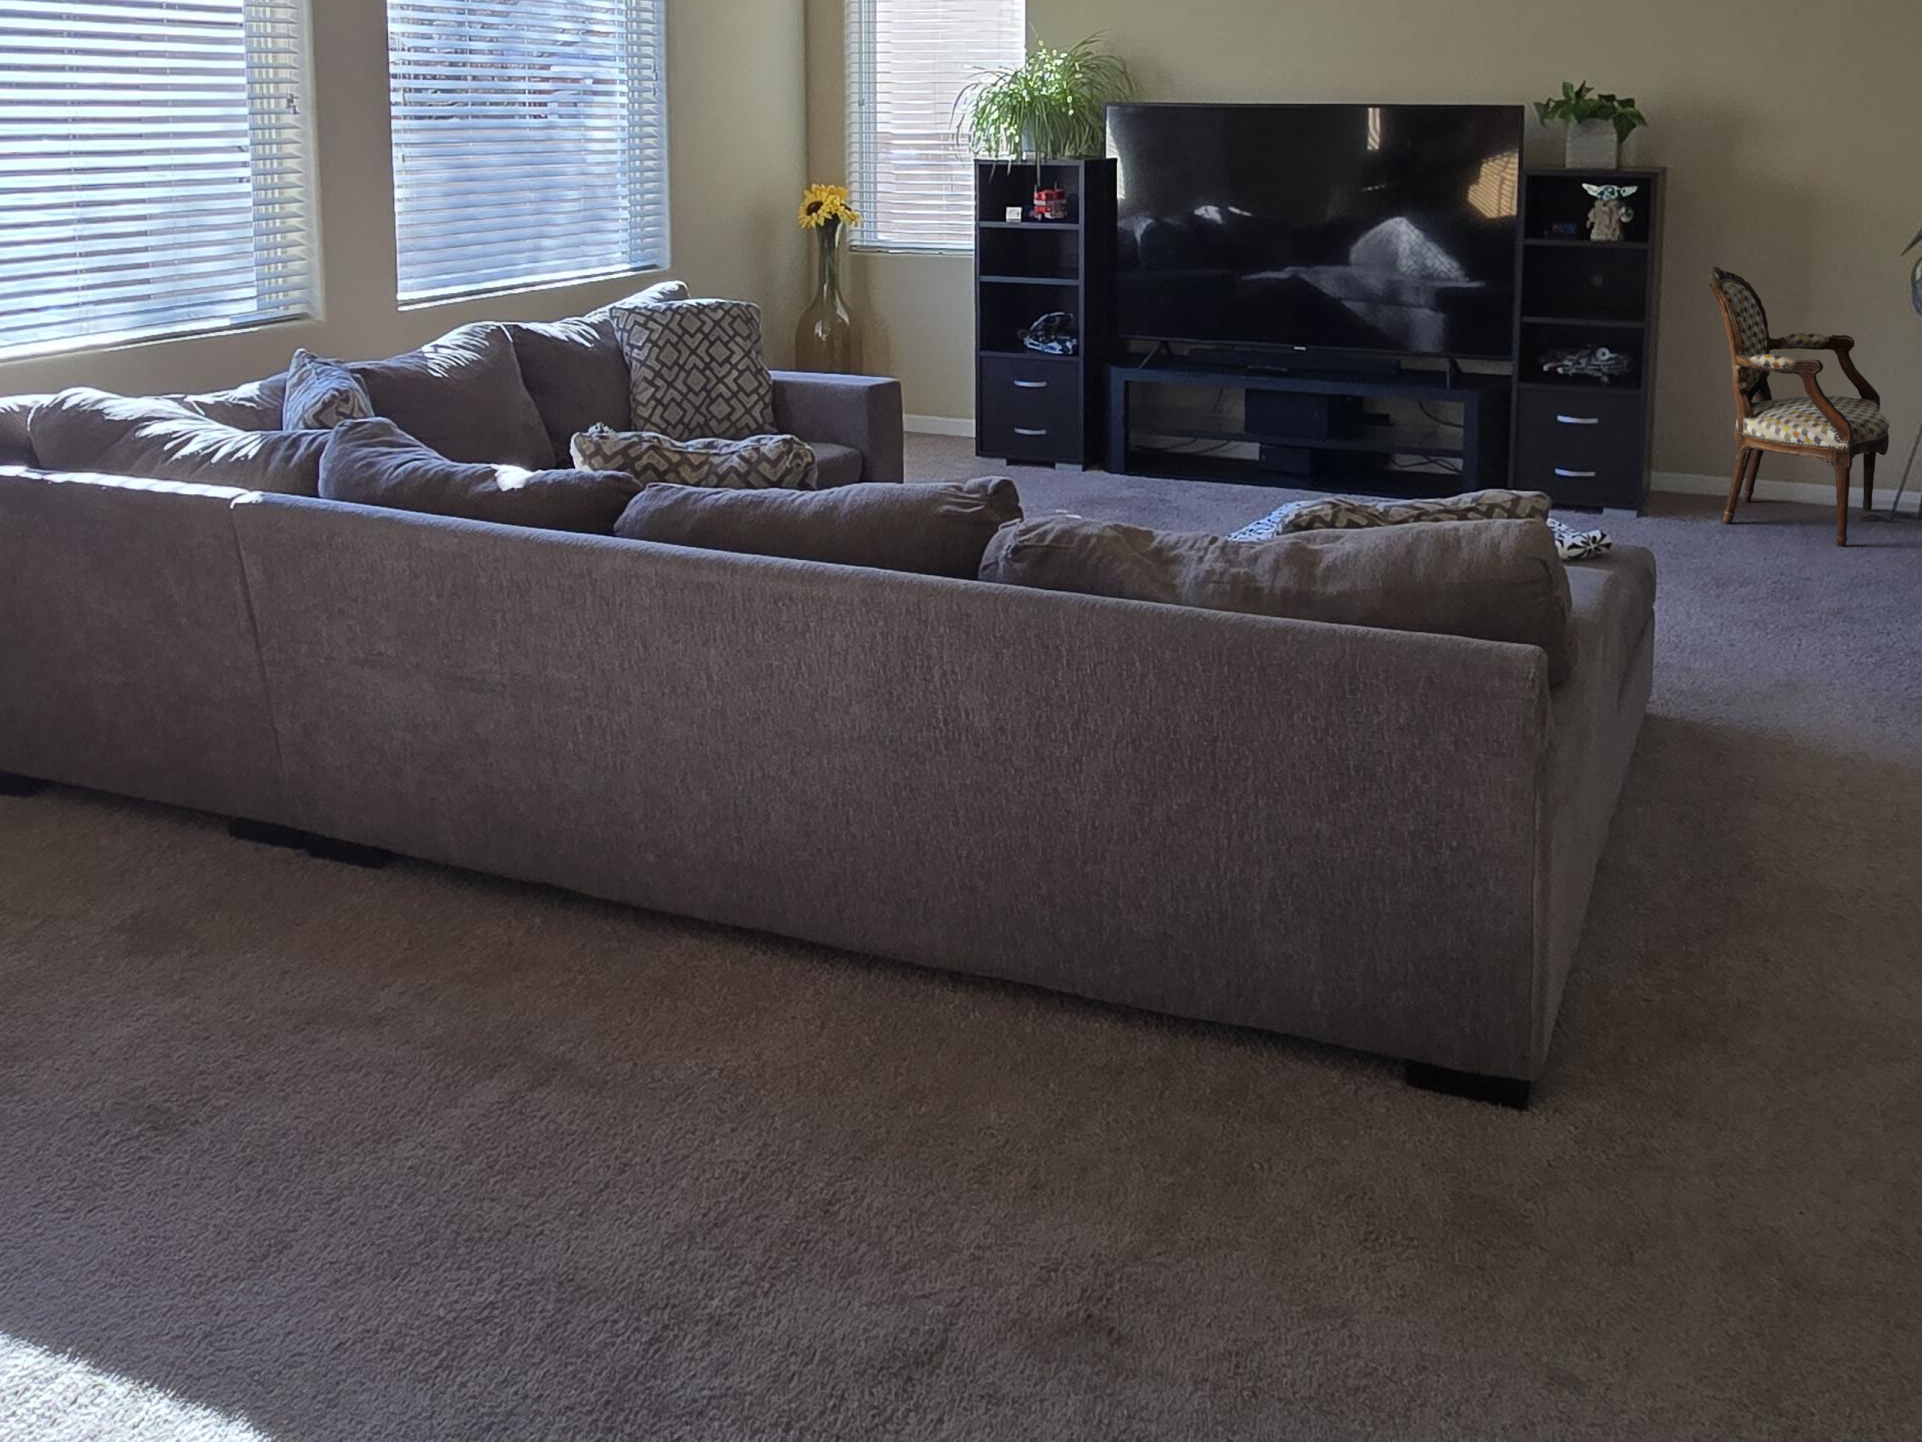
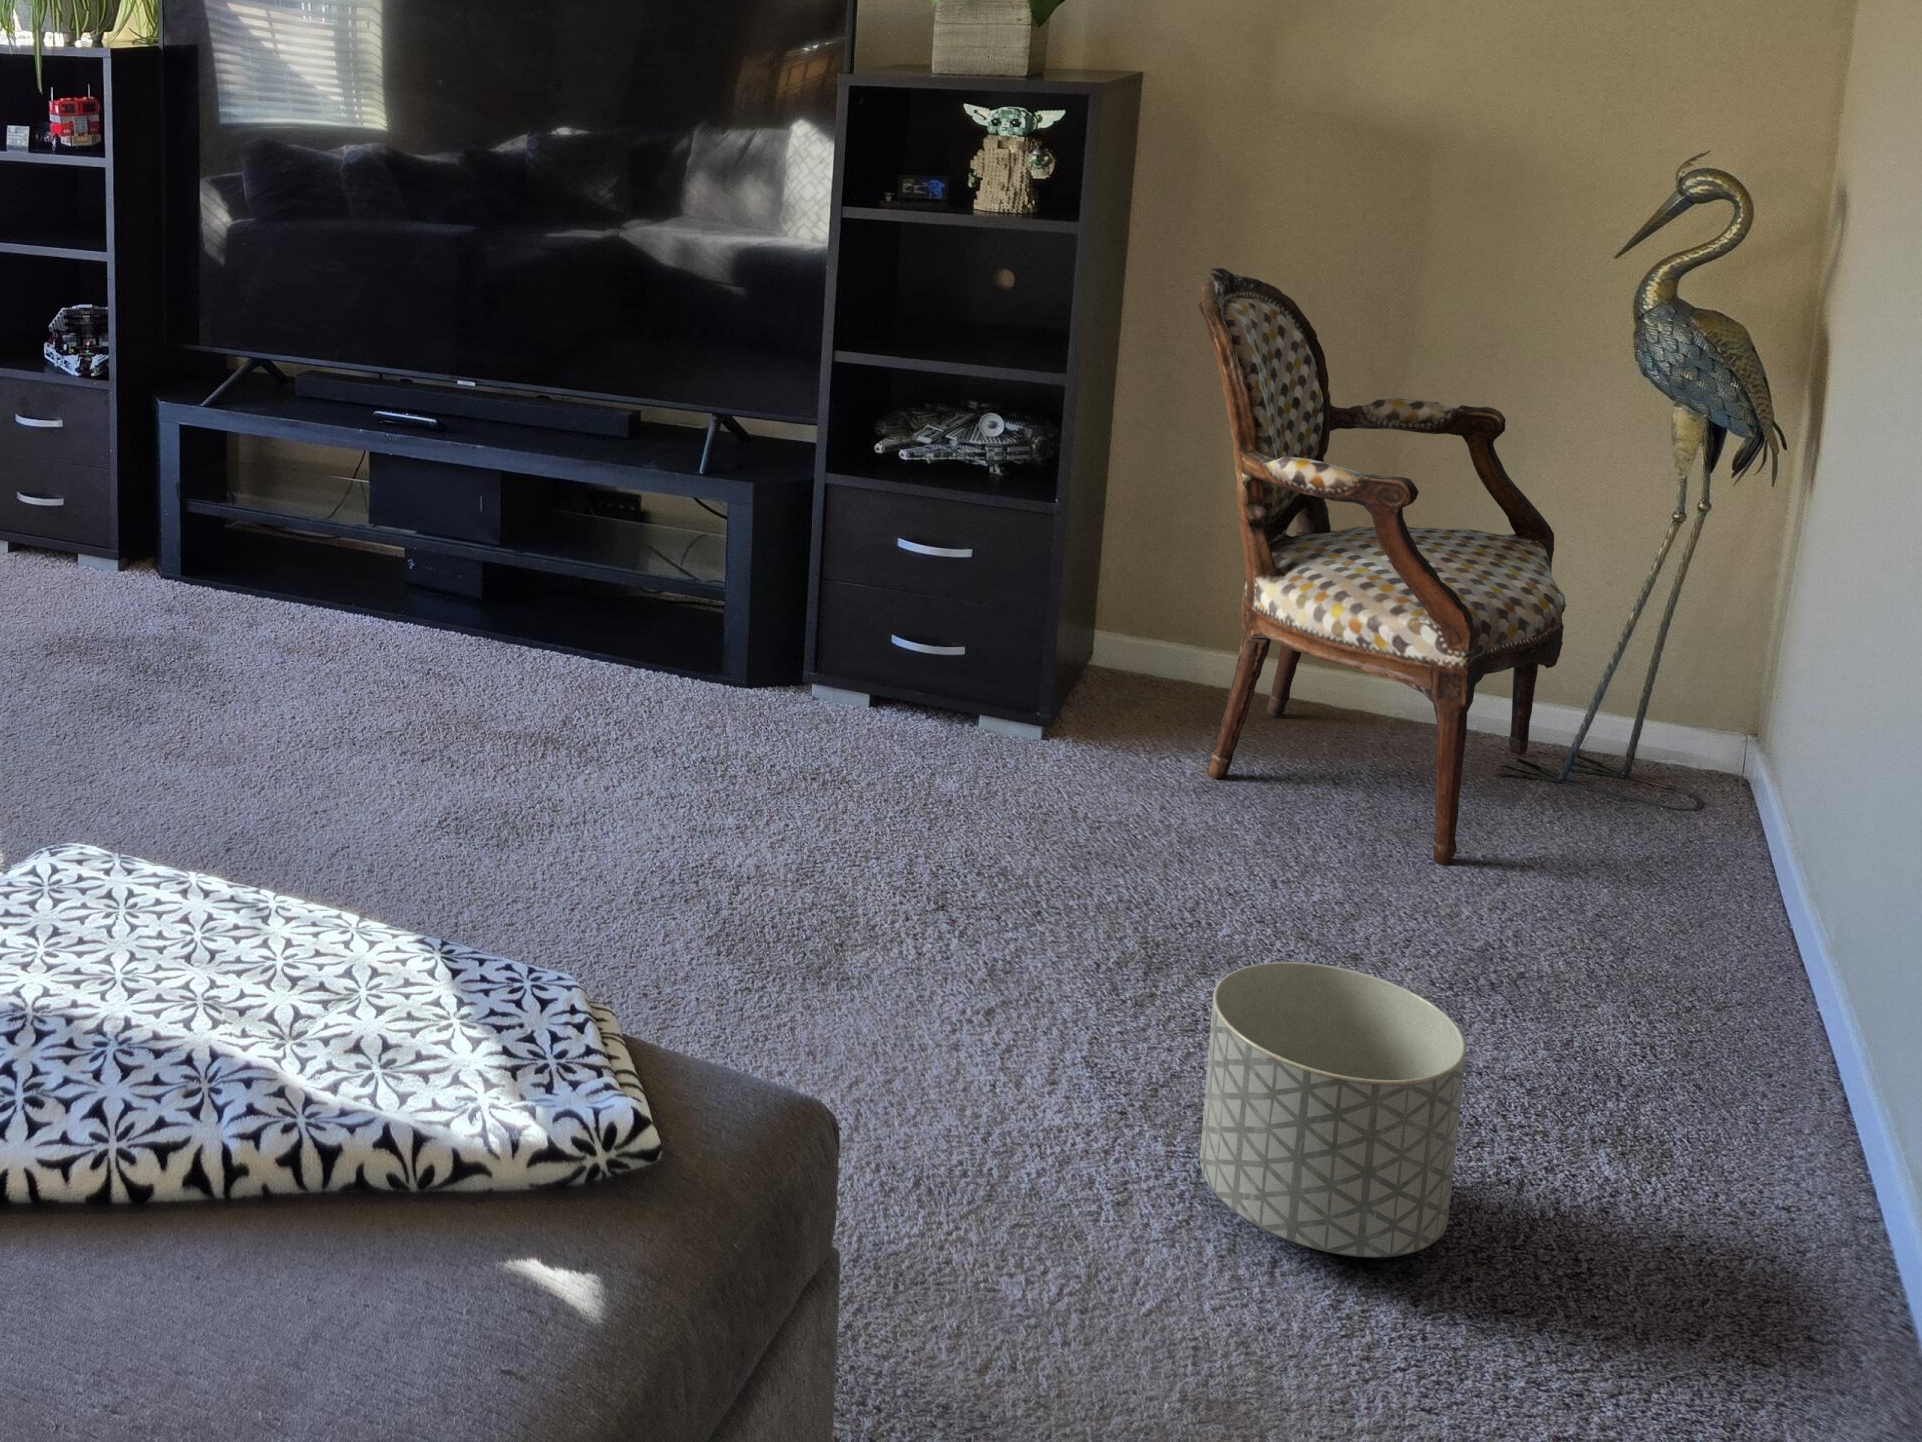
planter: none [1769,539,1875,645] -> present [1200,962,1466,1257]

